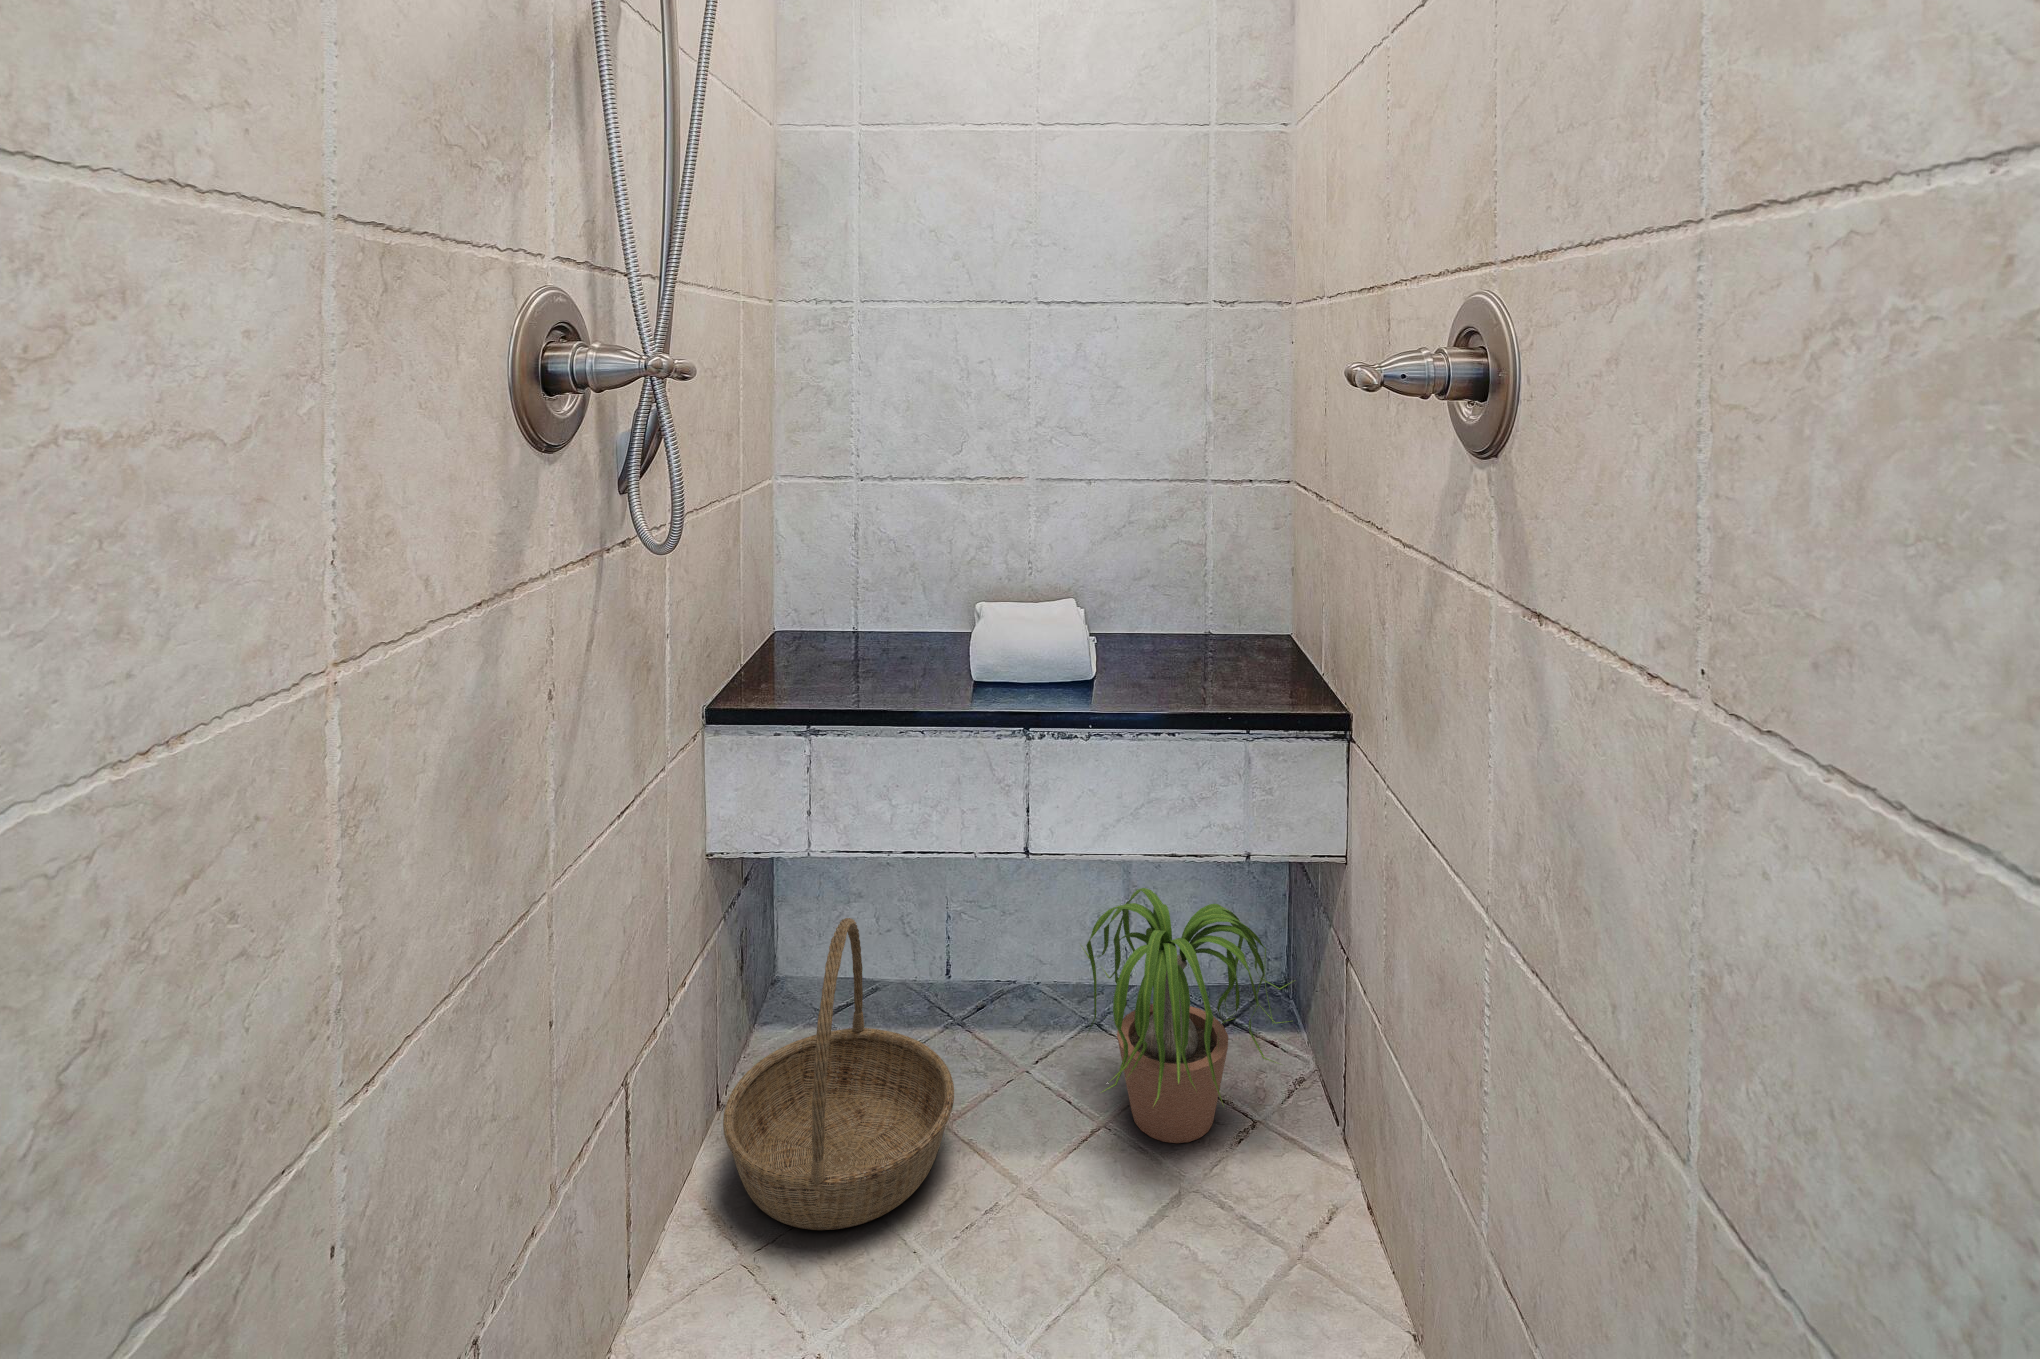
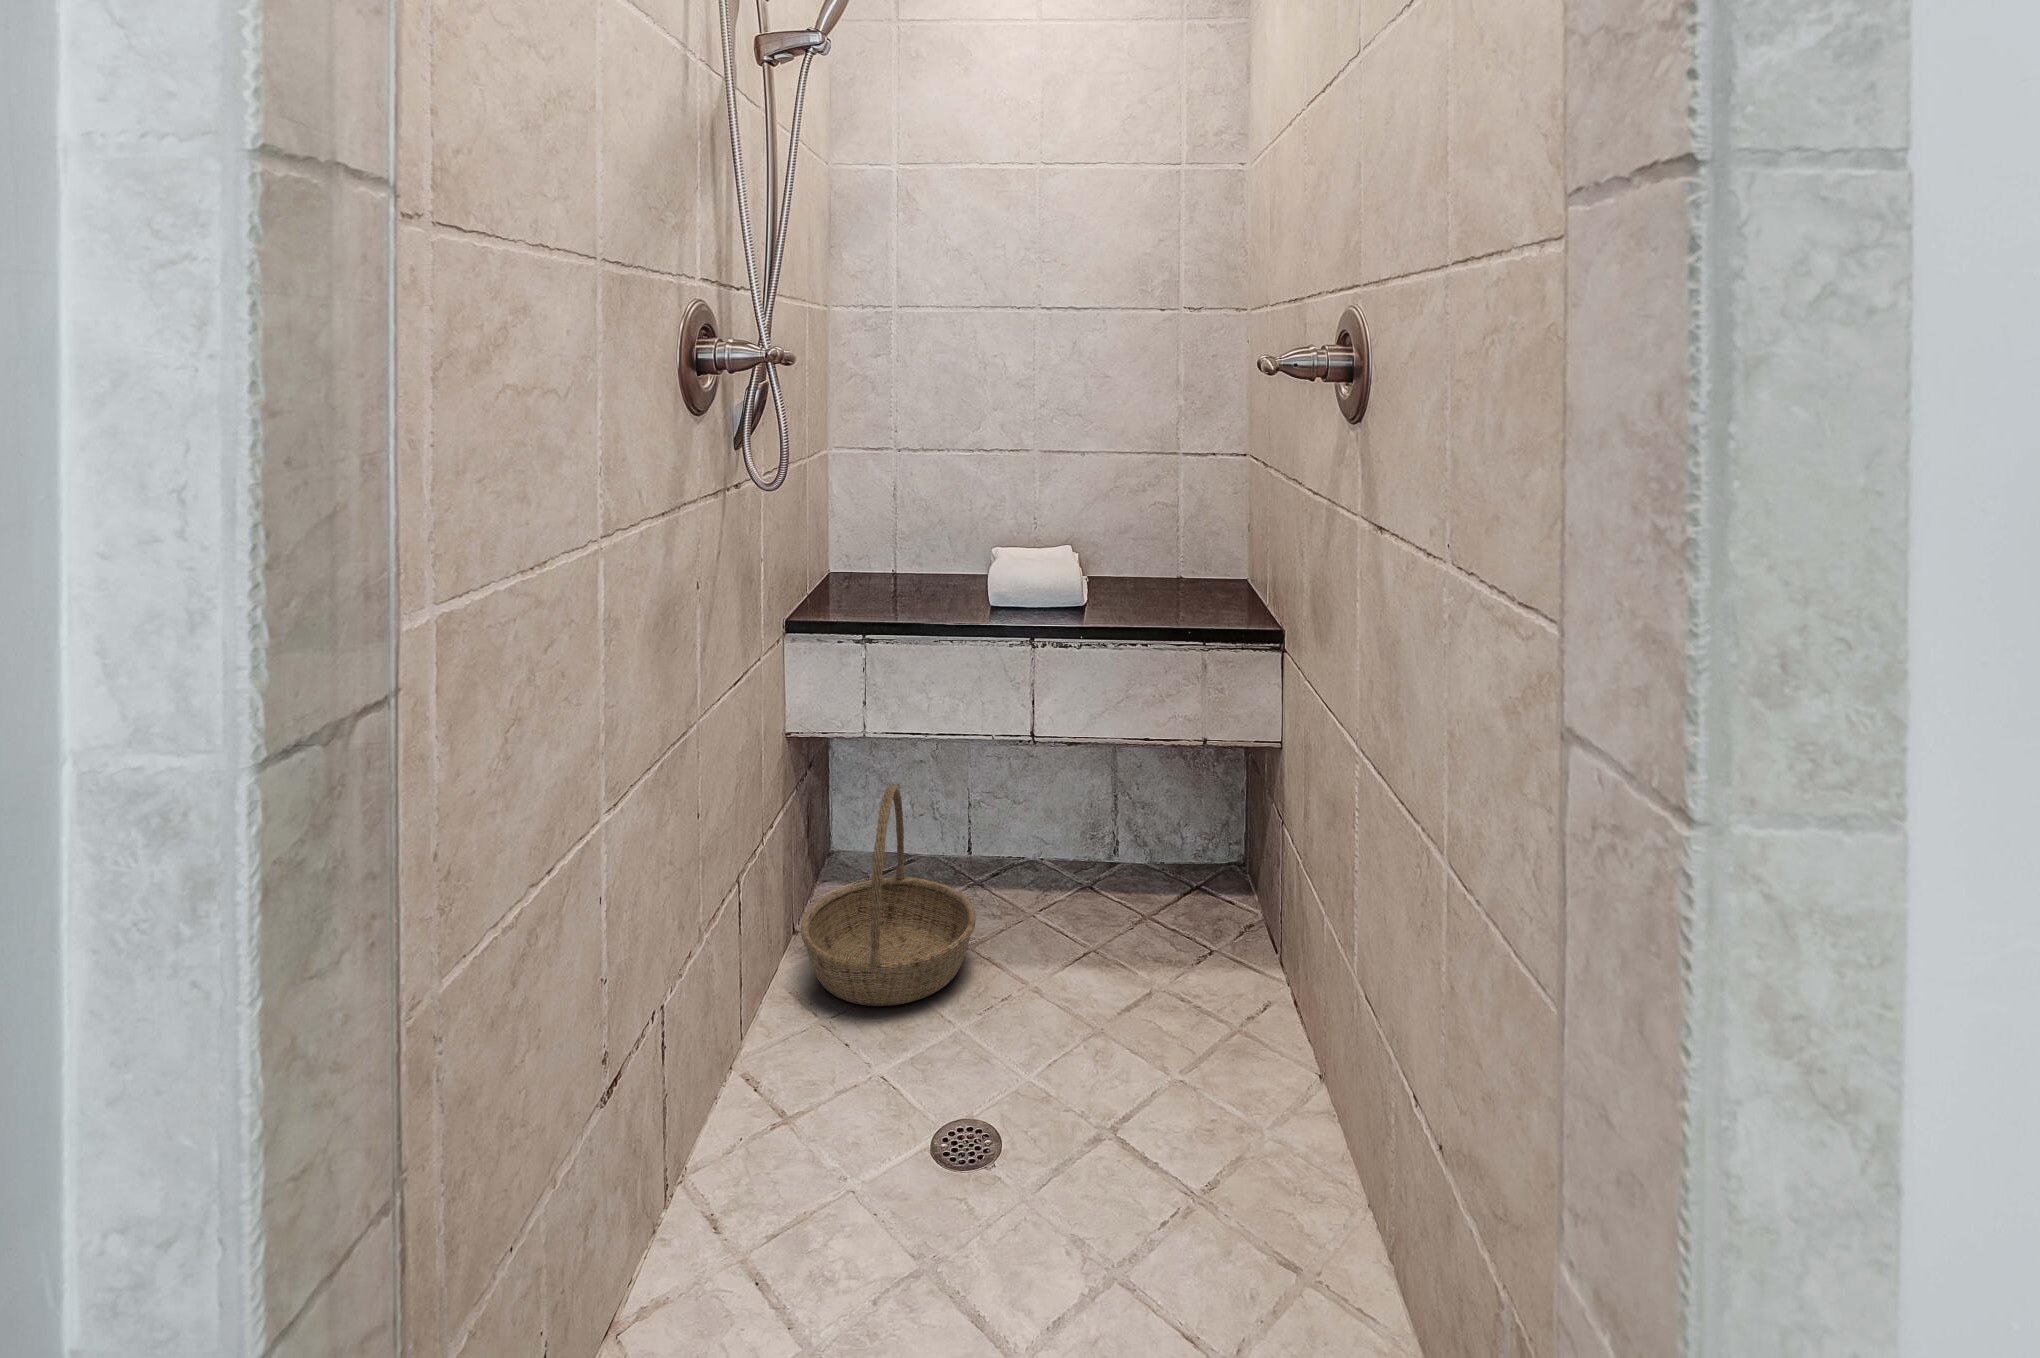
potted plant: present [1082,888,1290,1143] -> none [1074,772,1247,962]

